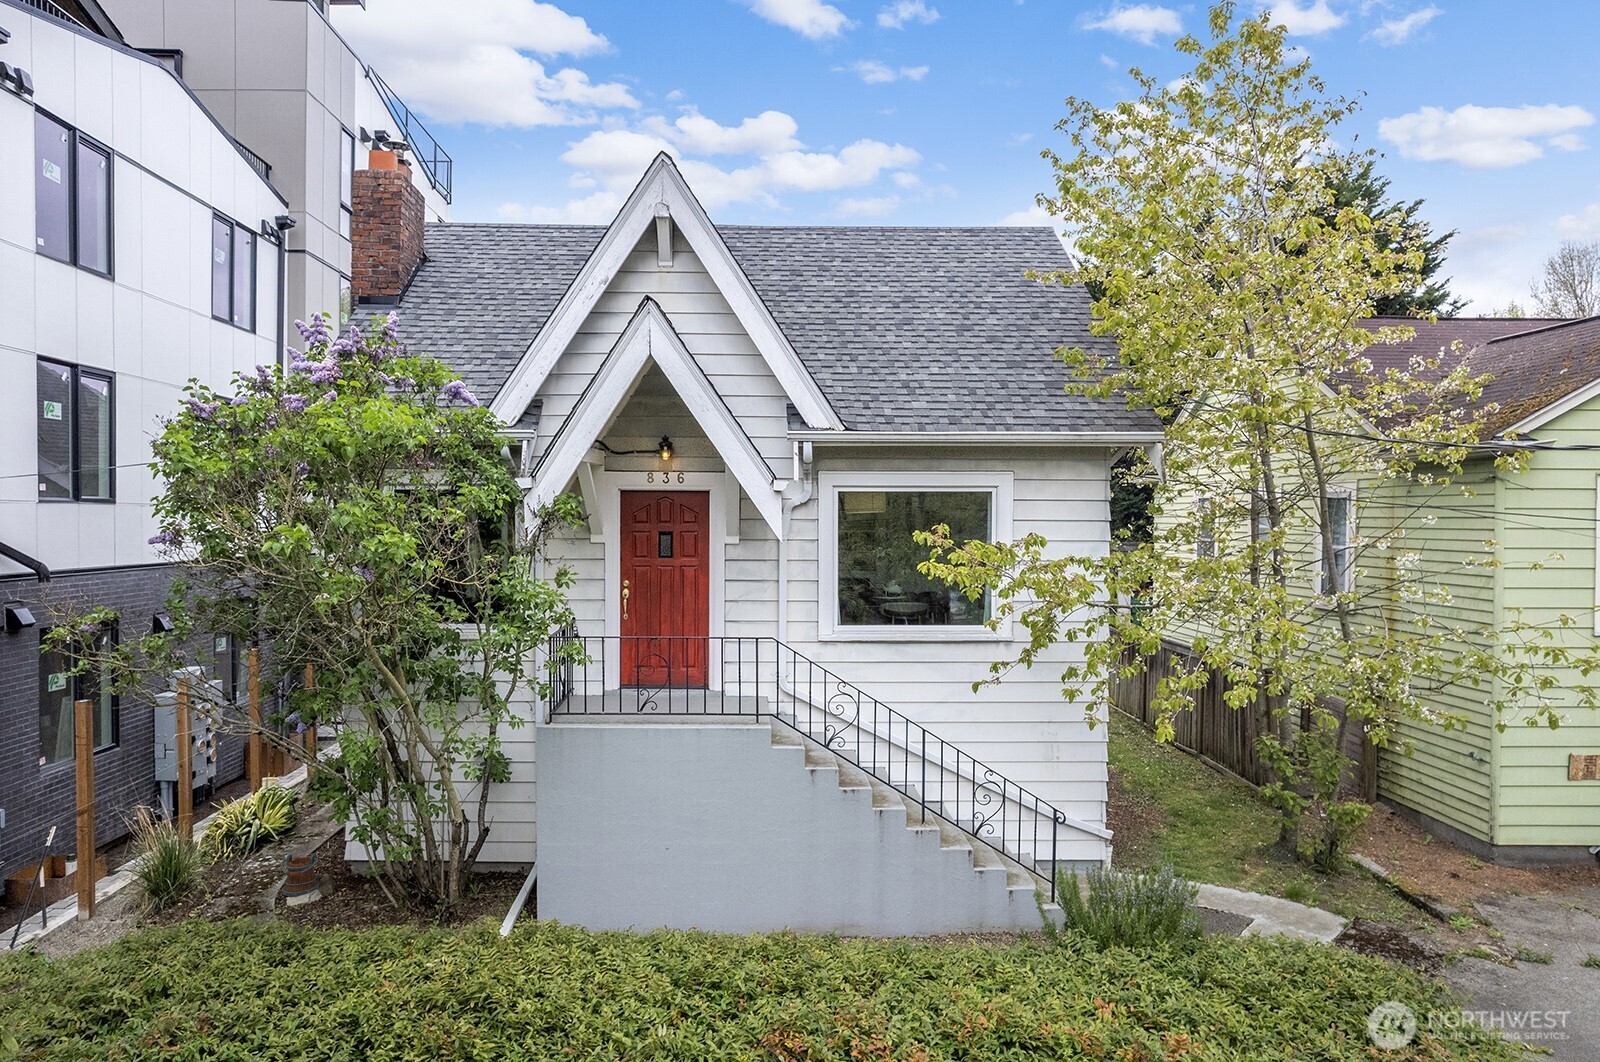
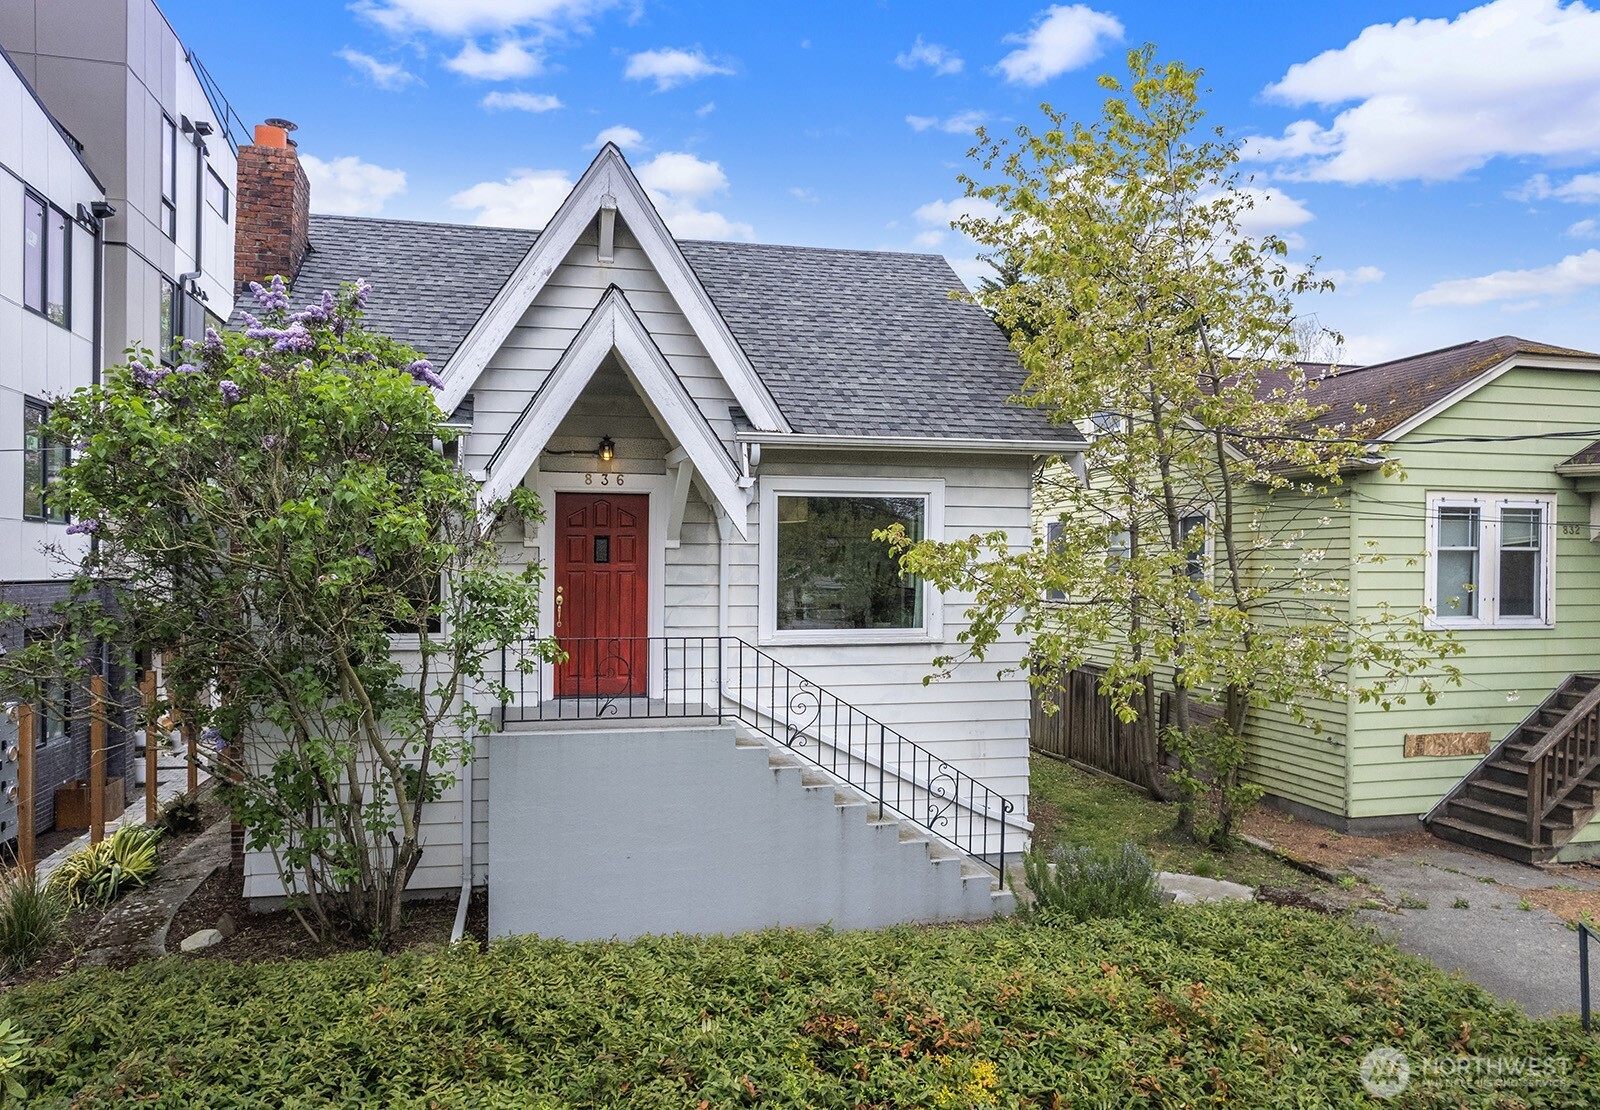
bucket: present [281,854,320,896] -> none [173,891,218,940]

